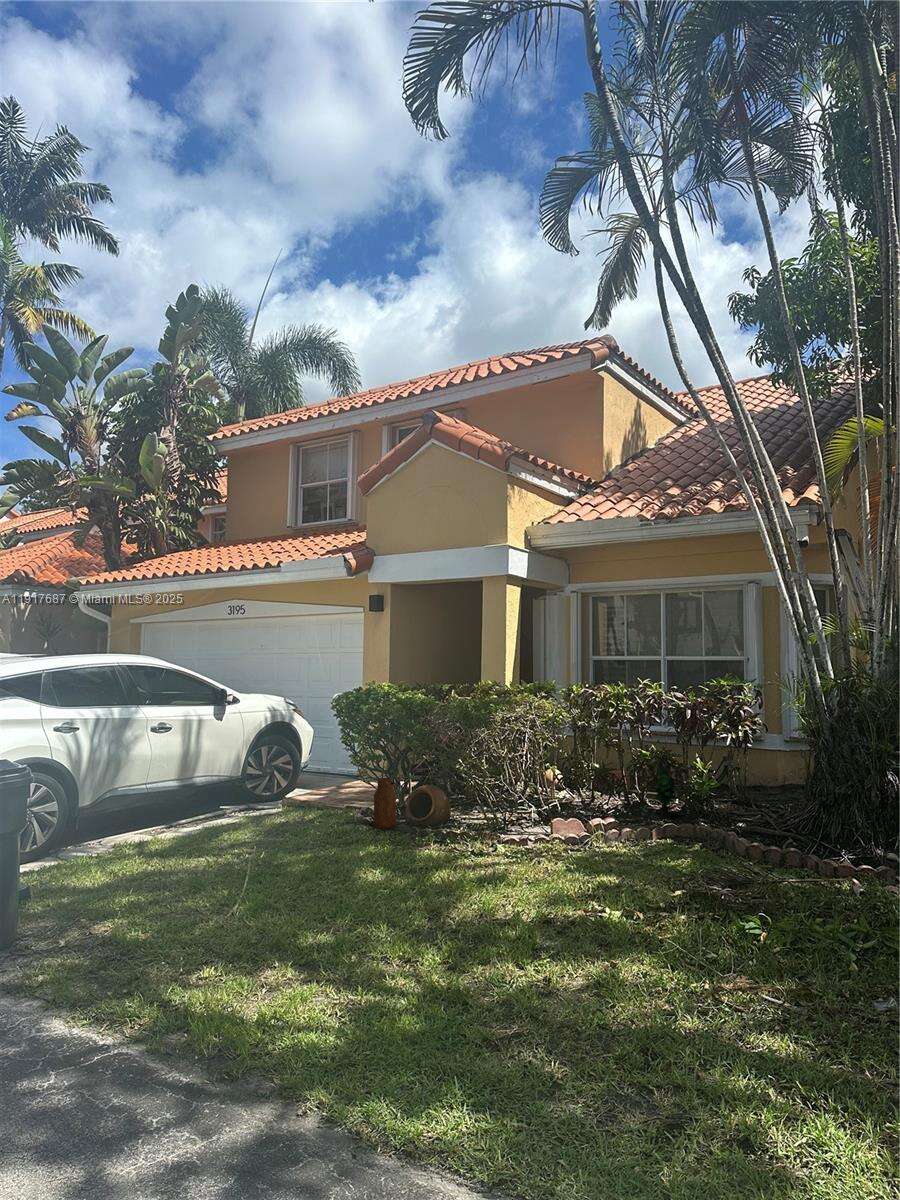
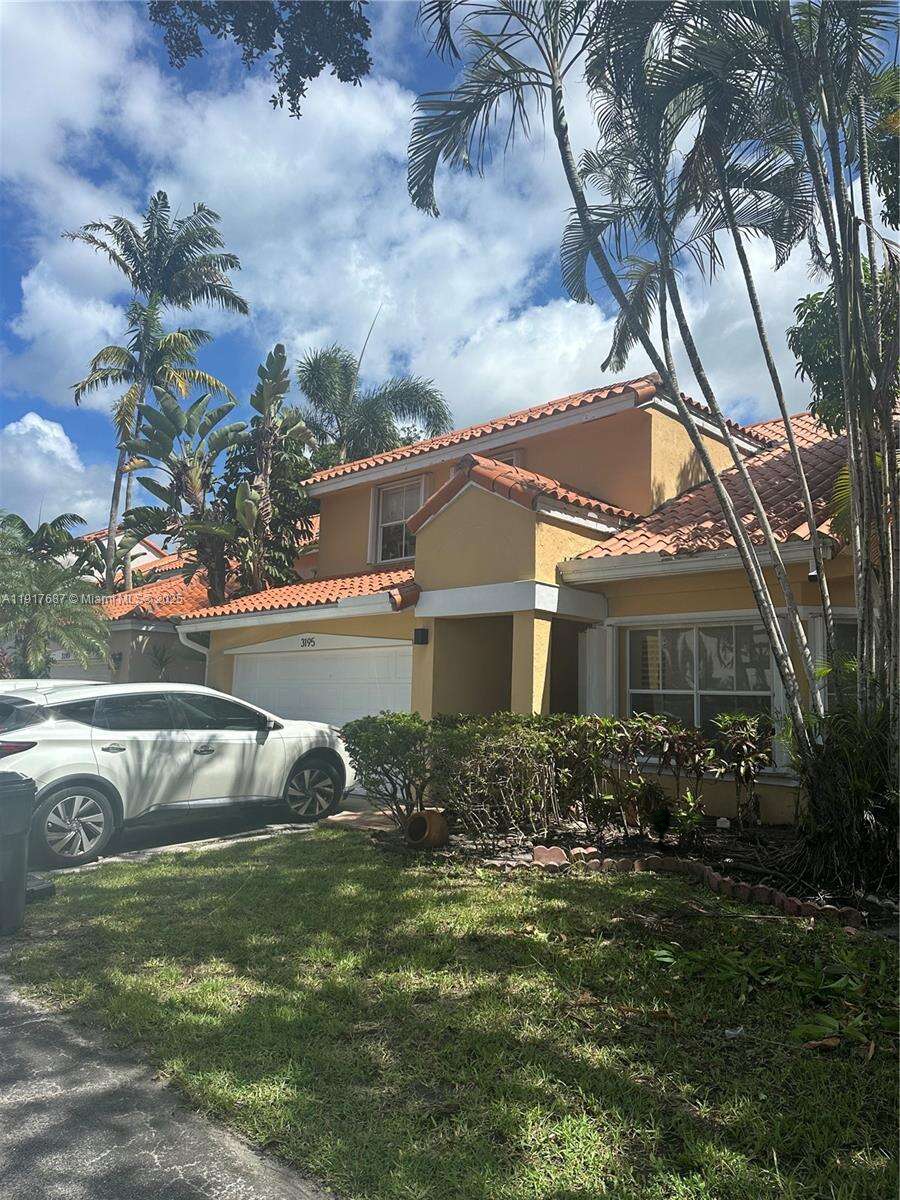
watering can: present [374,778,396,829] -> none [384,801,405,848]

